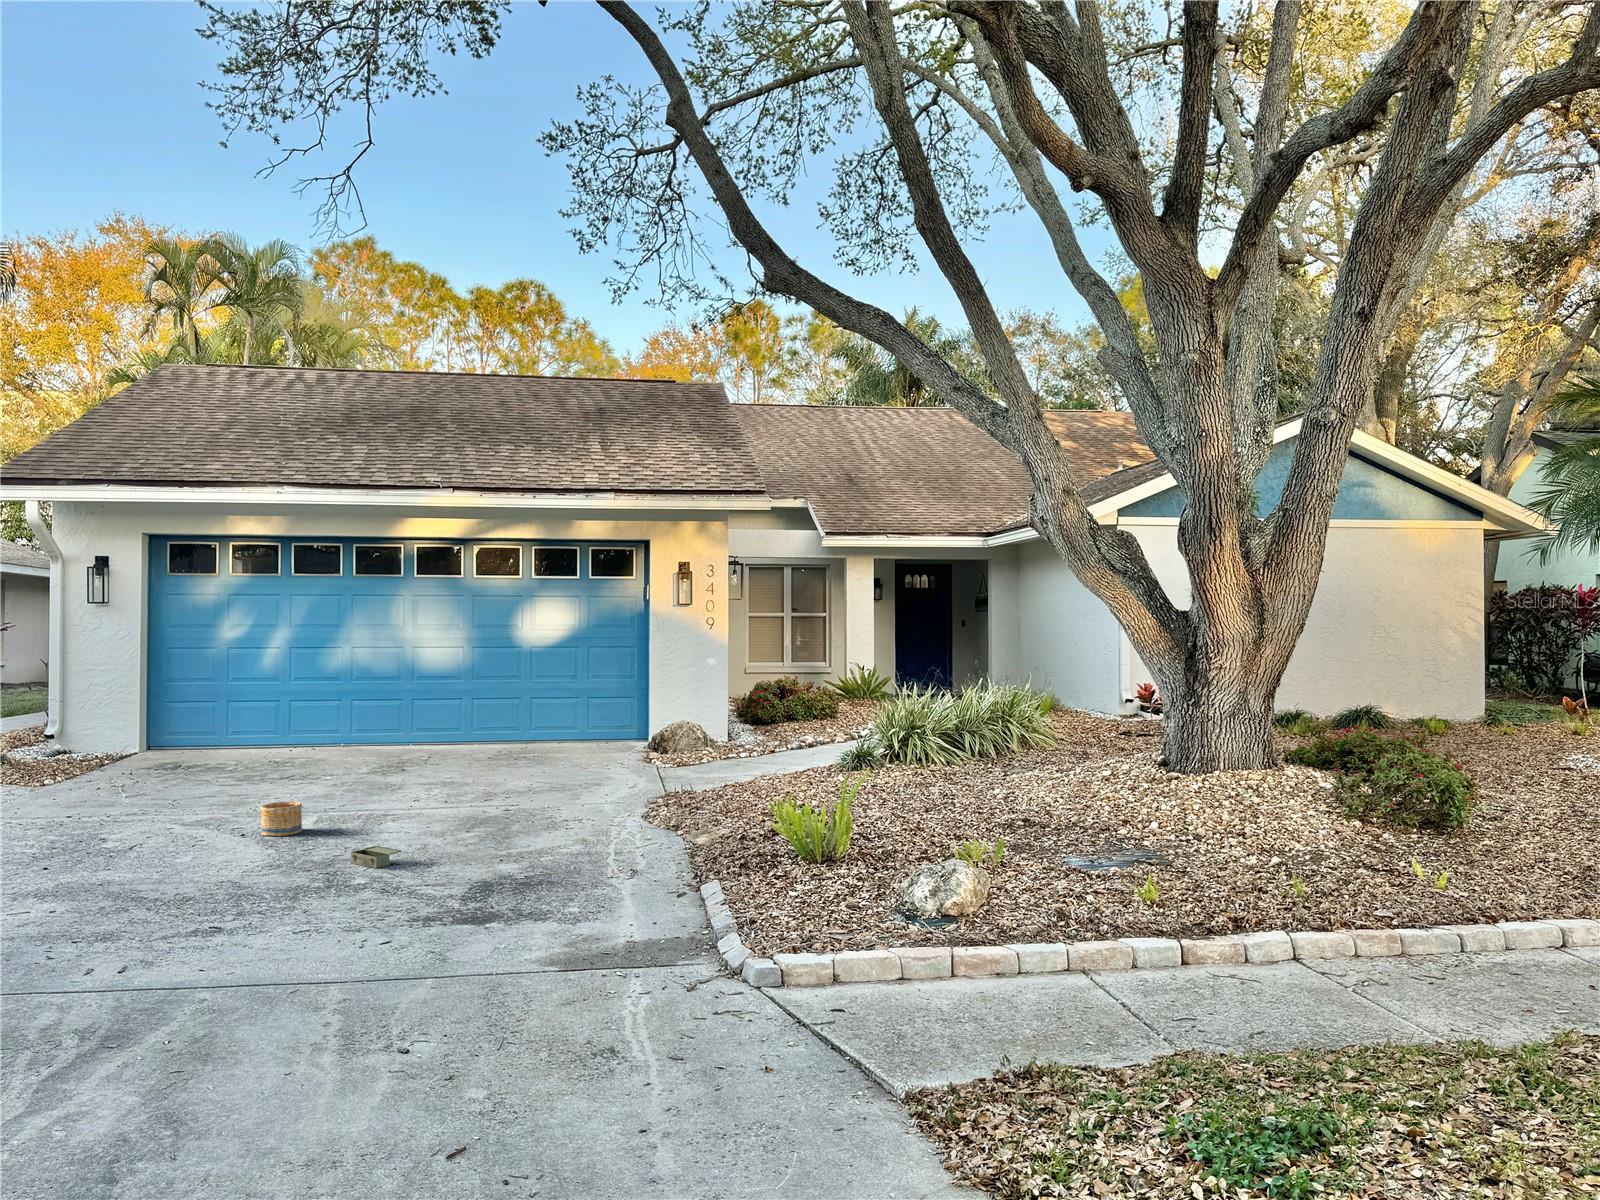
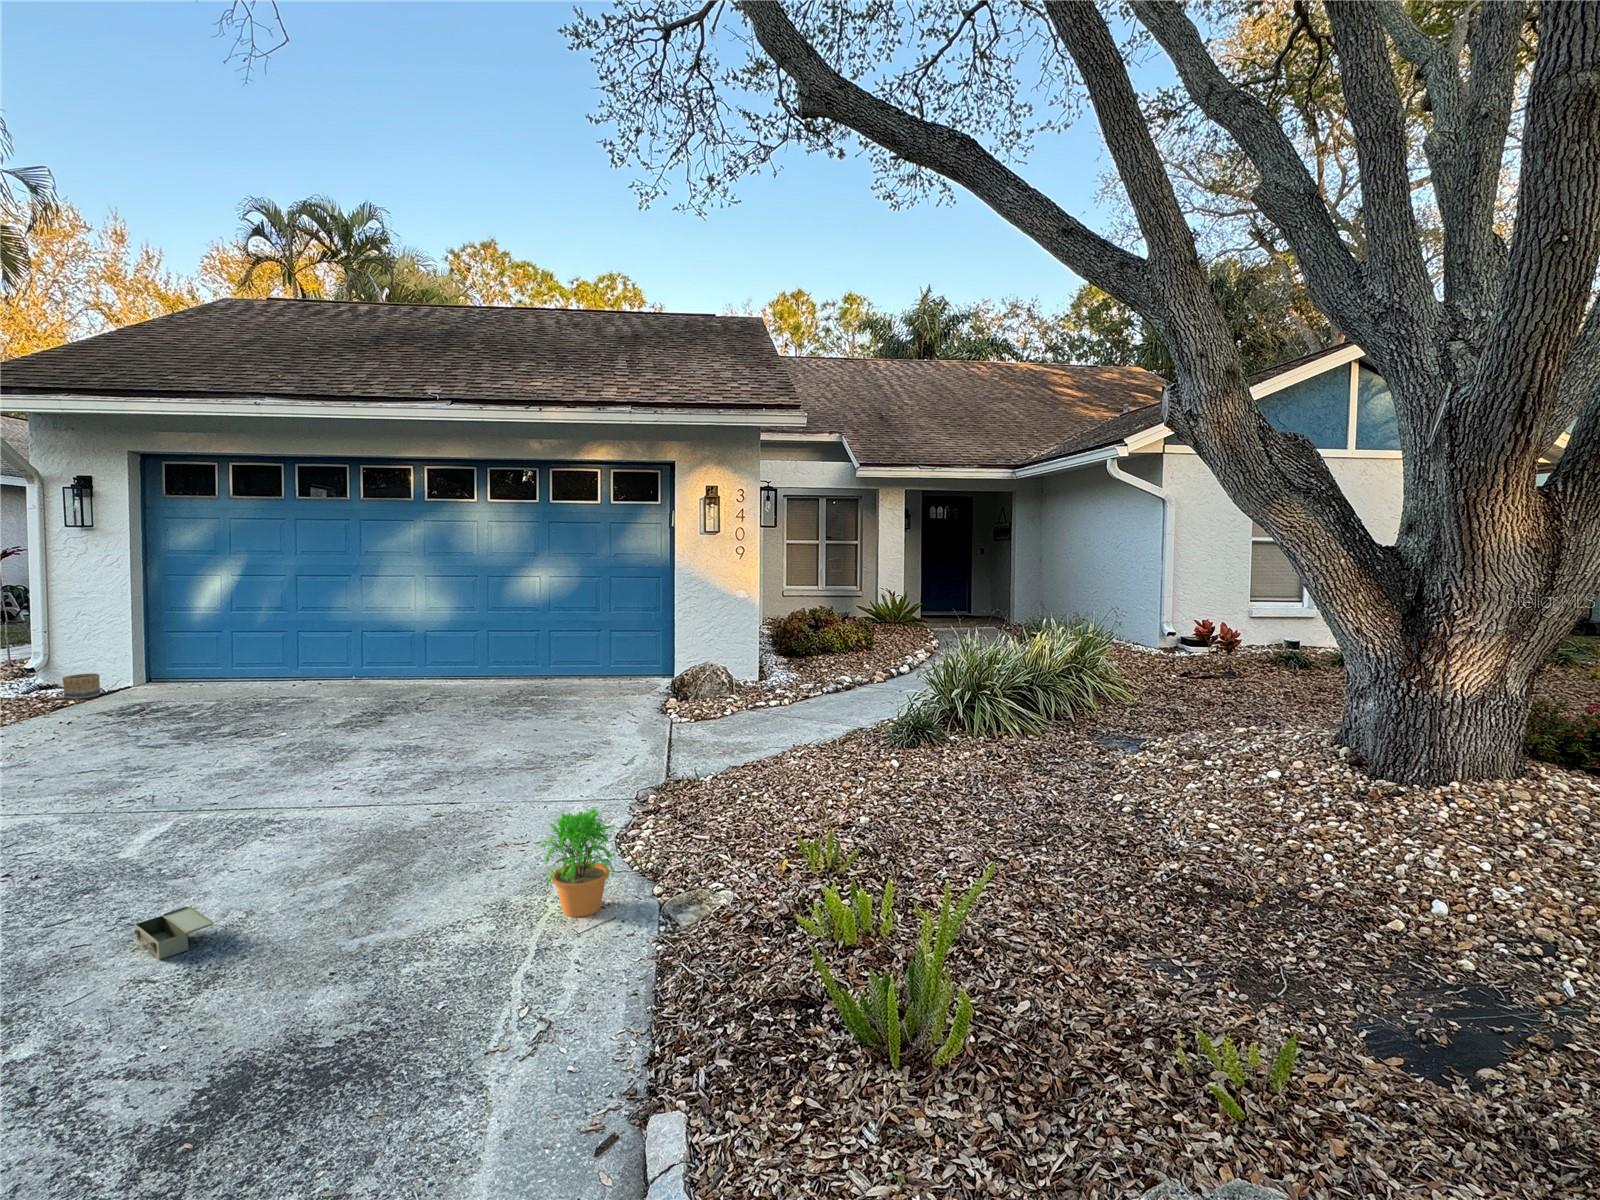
potted plant: none [599,782,657,852] -> present [539,809,617,917]
basket: present [260,802,302,836] -> present [62,673,100,699]

